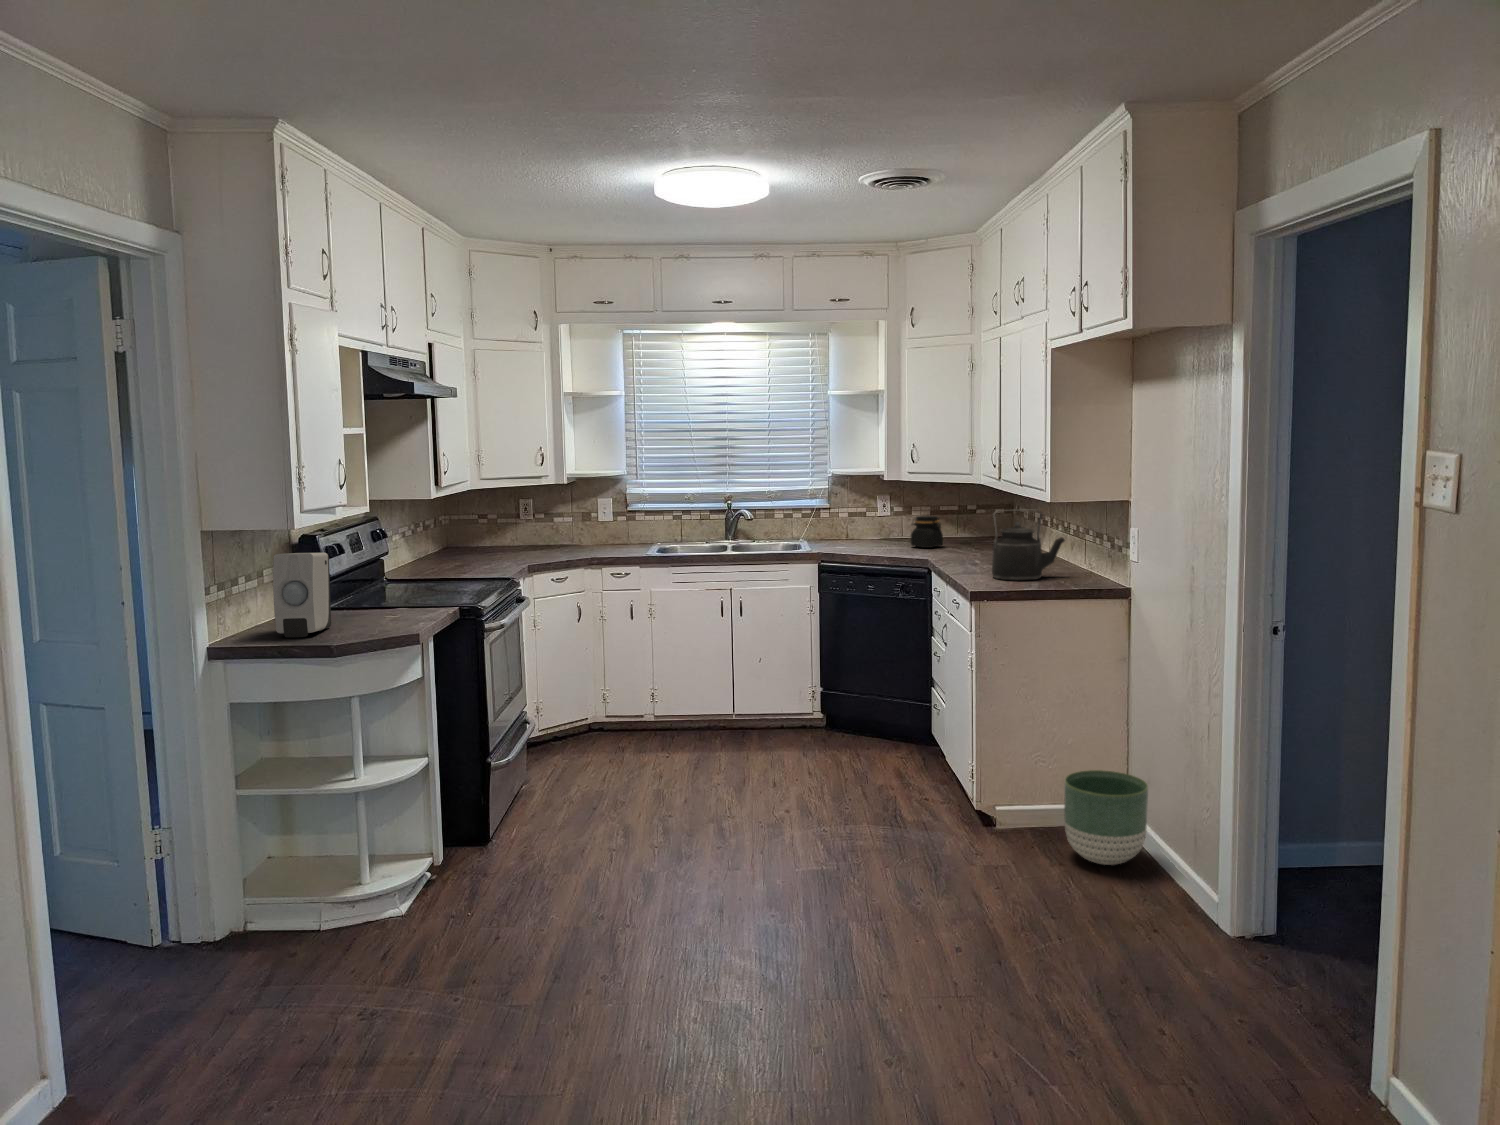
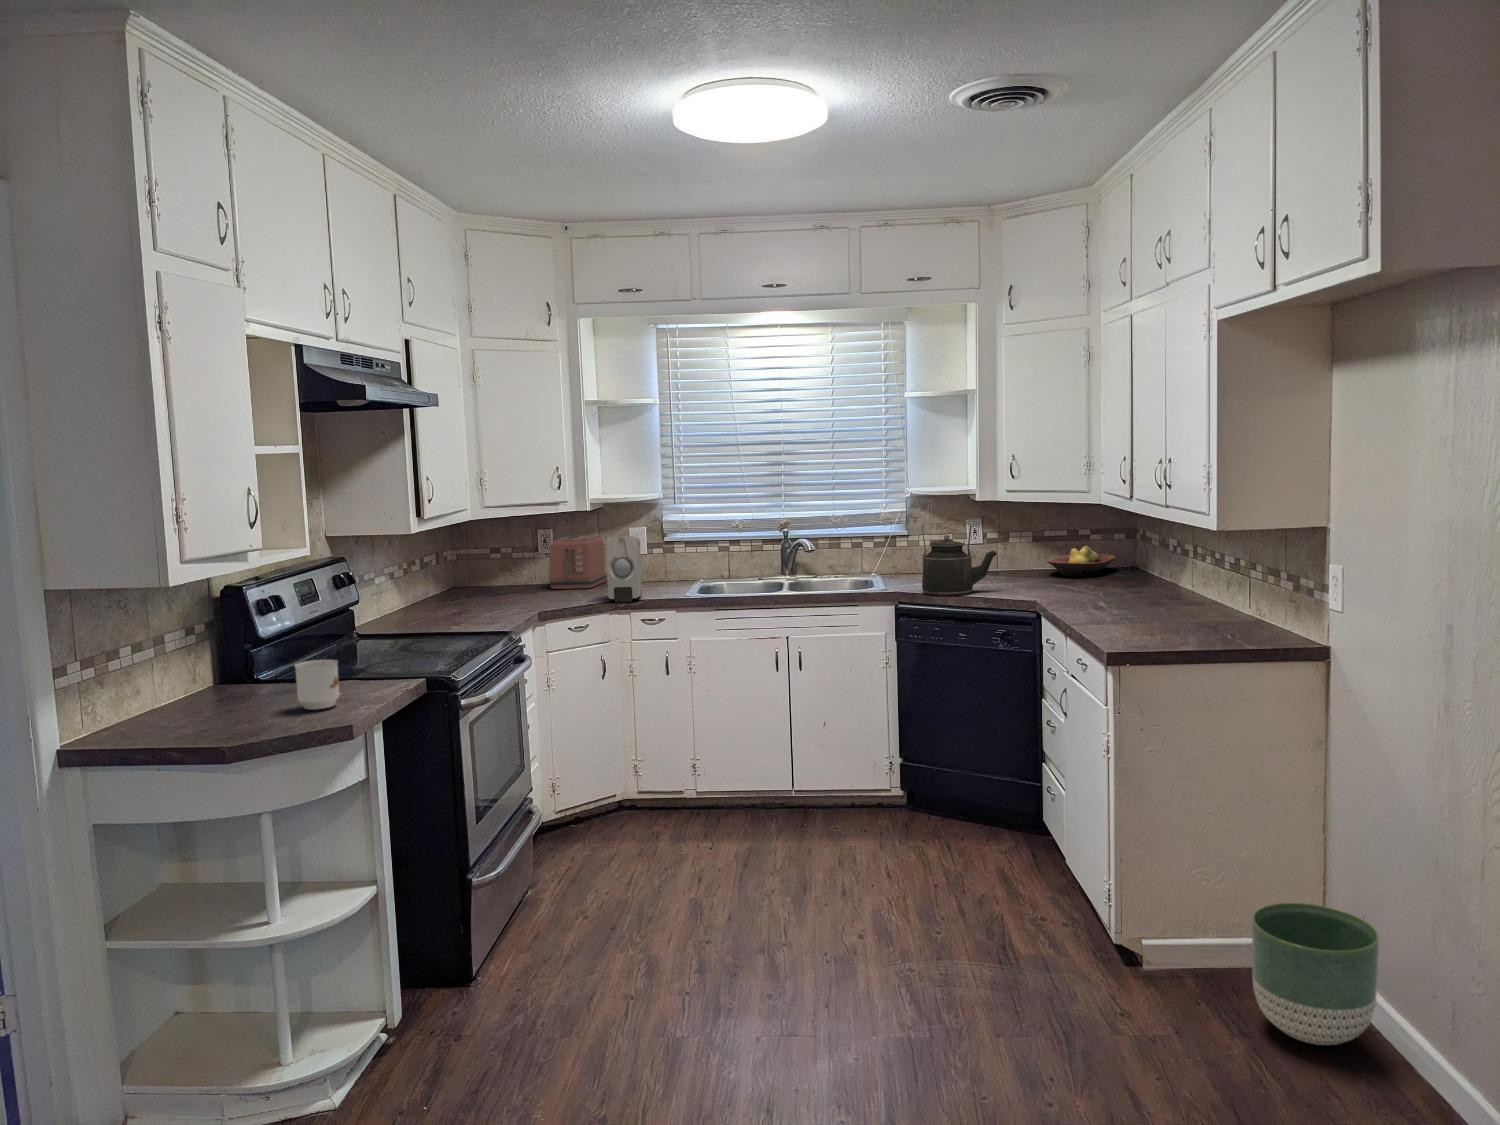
toaster: none [530,505,580,549] -> present [549,535,607,589]
kettle: present [992,509,1065,580] -> present [922,522,997,596]
jar: present [911,516,943,548] -> none [1011,544,1051,584]
fruit bowl: none [941,519,996,543] -> present [1047,546,1115,576]
soap dispenser: present [273,553,331,637] -> present [606,536,642,602]
mug: none [371,589,404,624] -> present [295,660,340,710]

